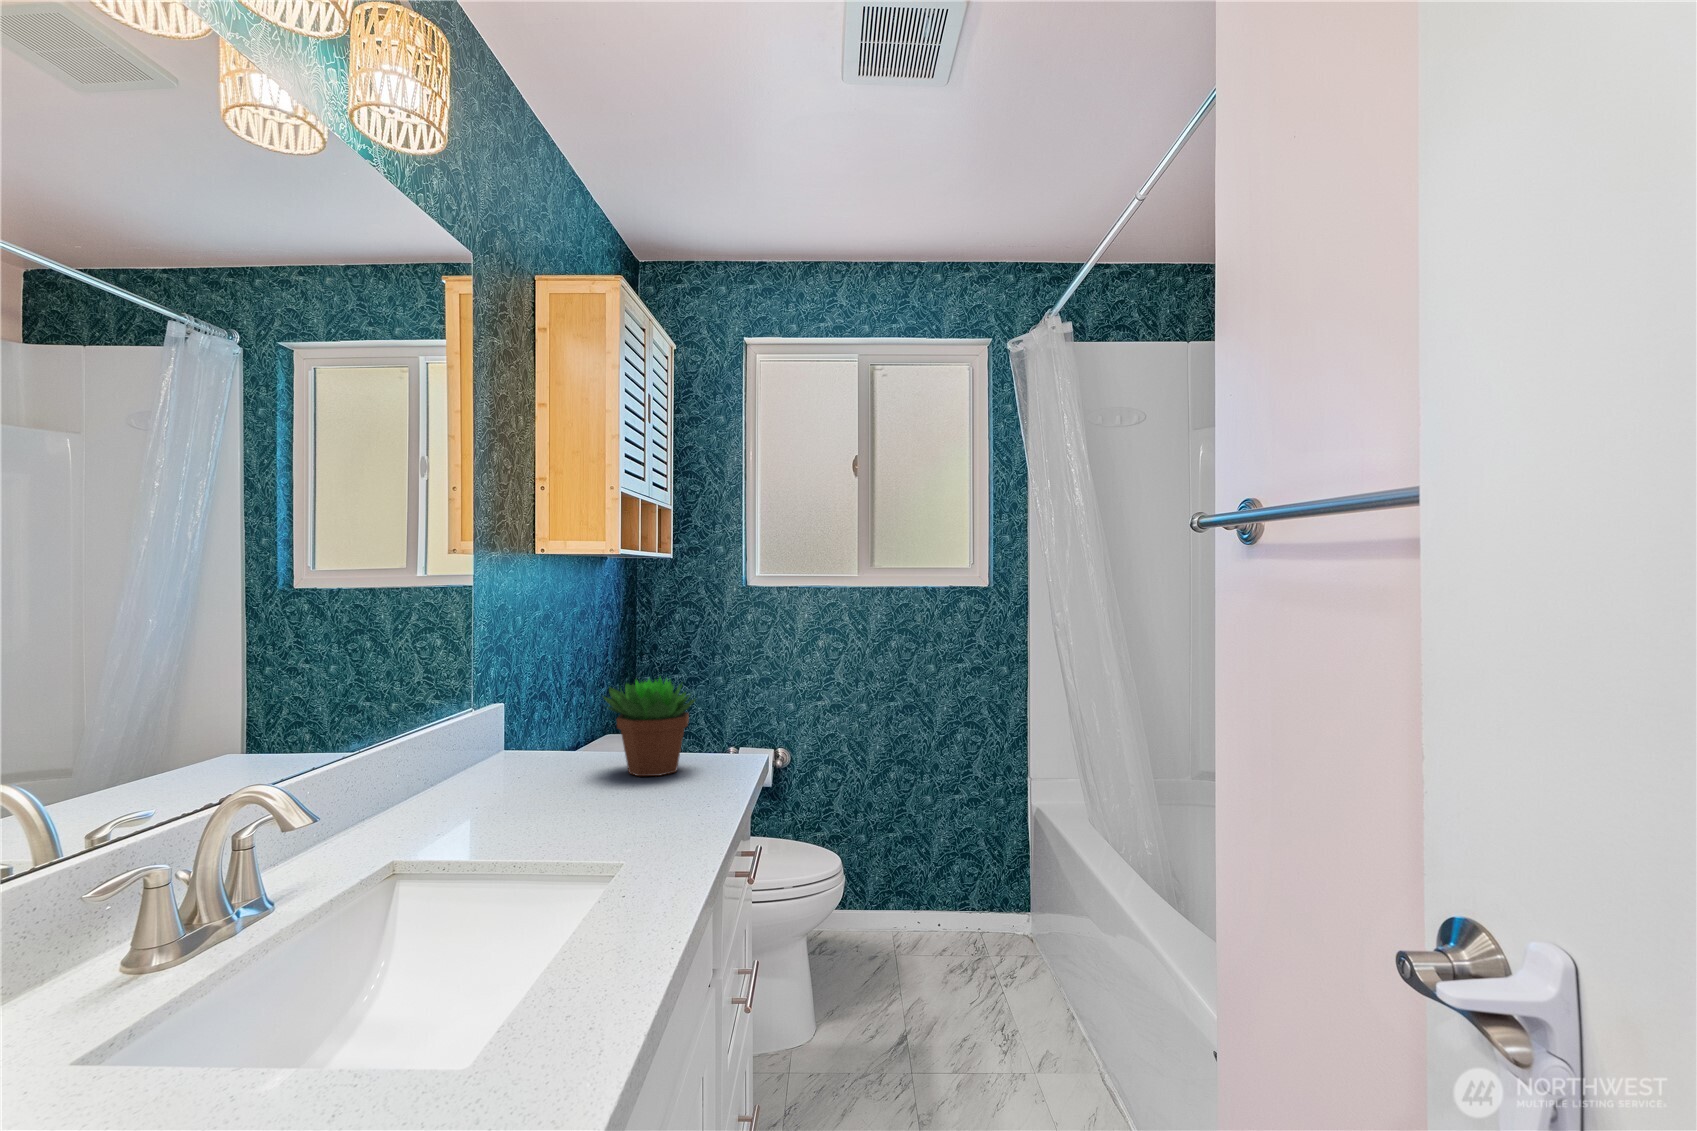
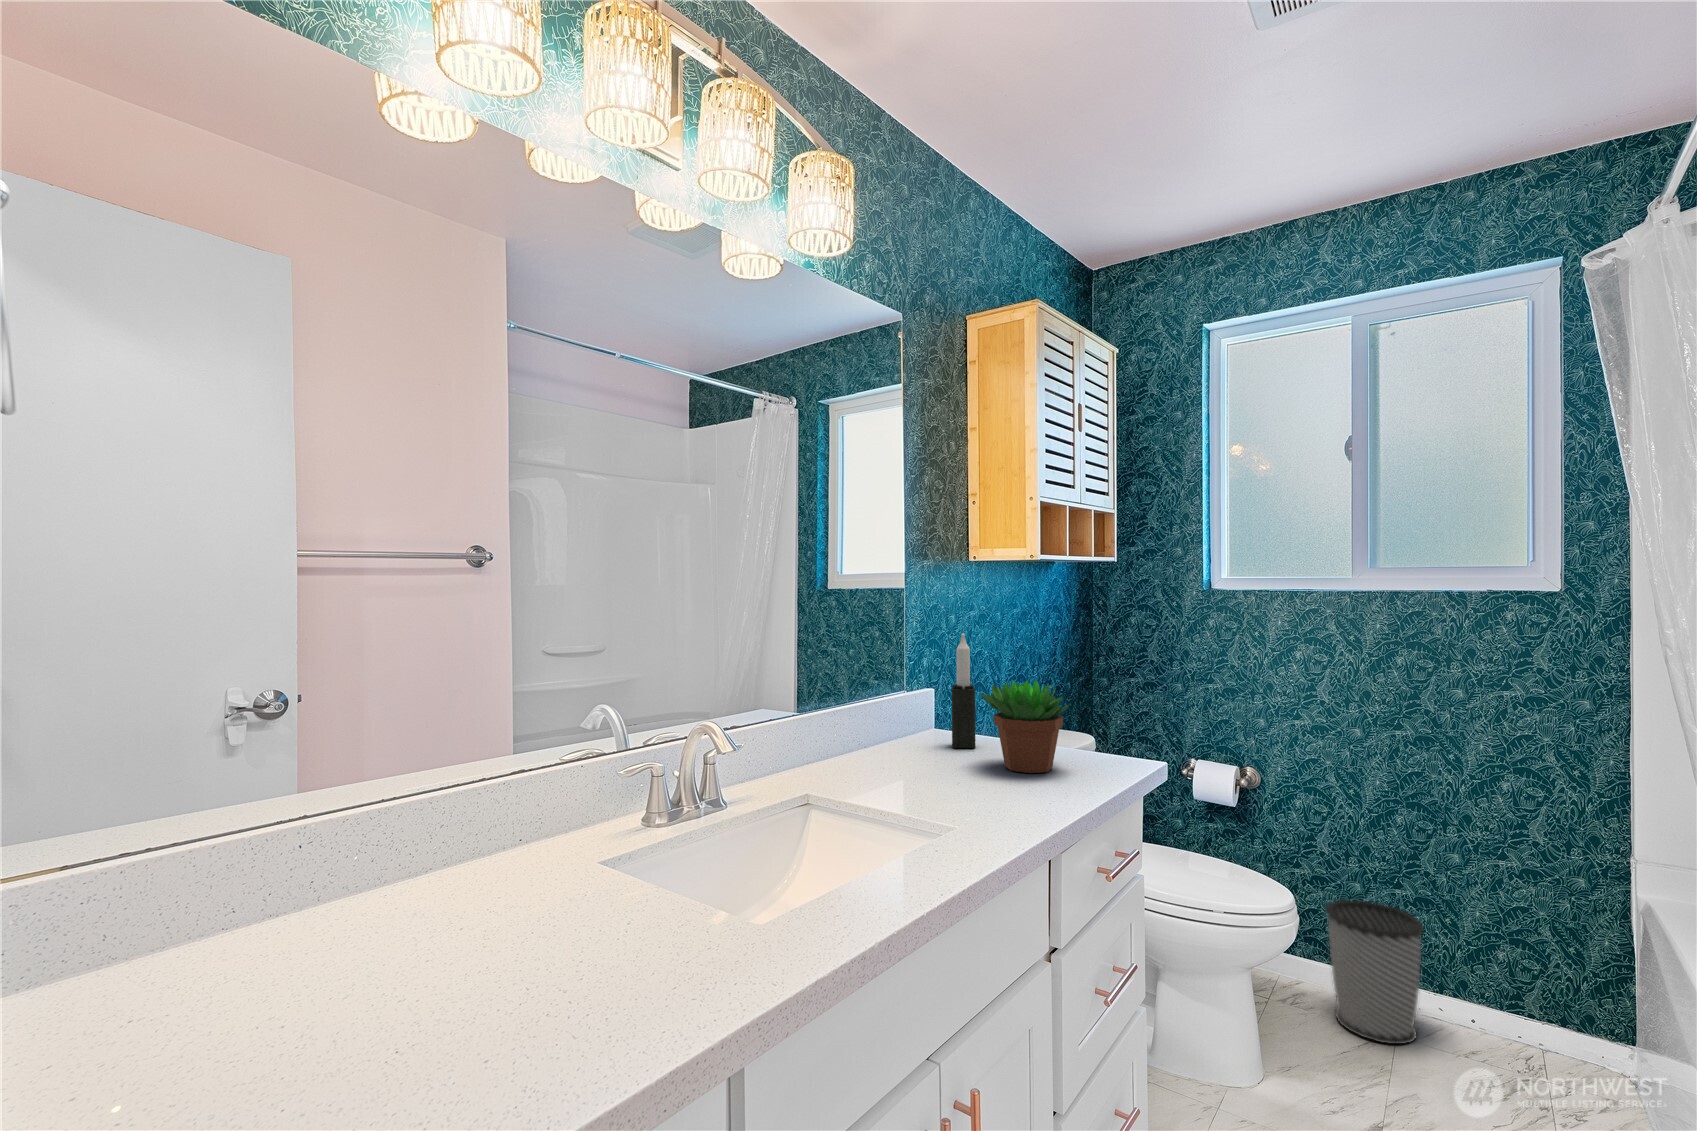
candle: none [546,632,576,763] -> present [952,633,976,748]
wastebasket: none [845,848,915,964] -> present [1326,900,1424,1044]

